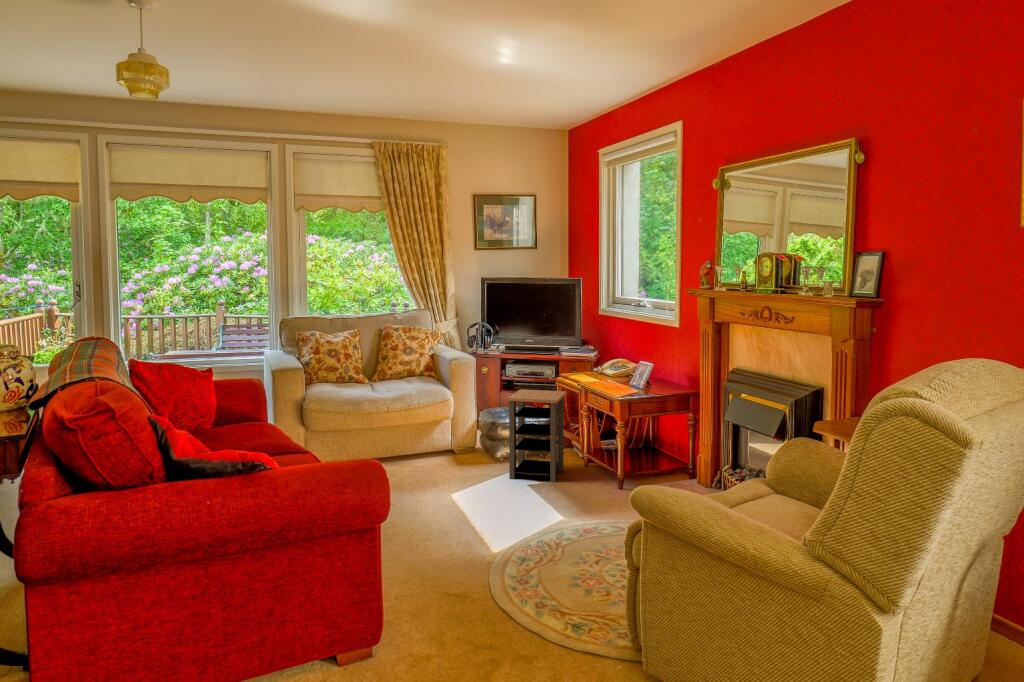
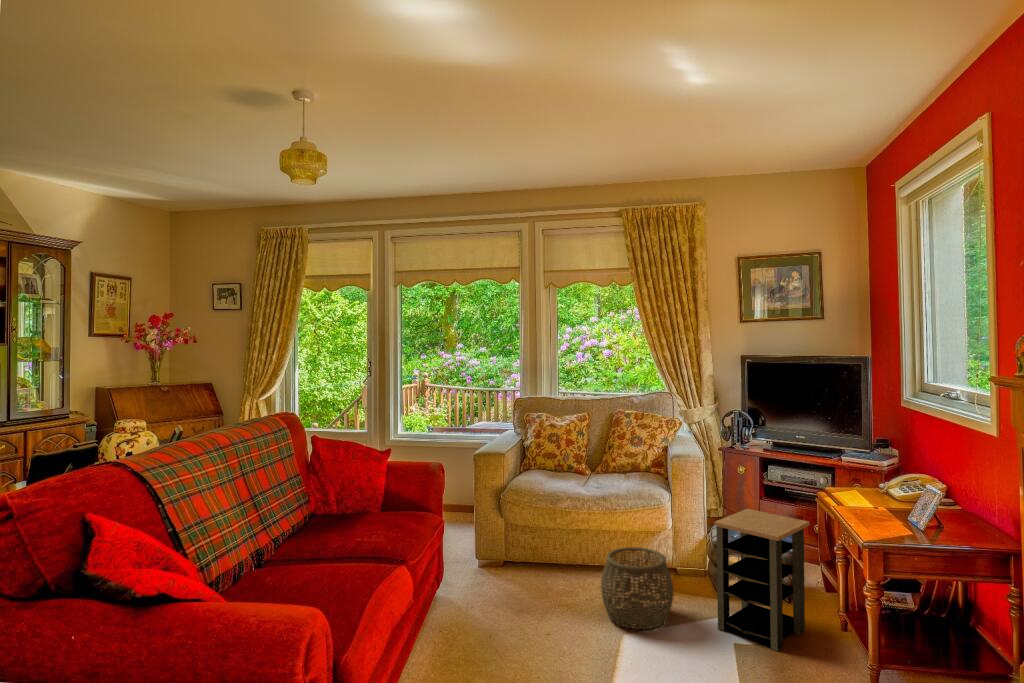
woven basket: none [418,429,478,490] -> present [601,547,674,630]

